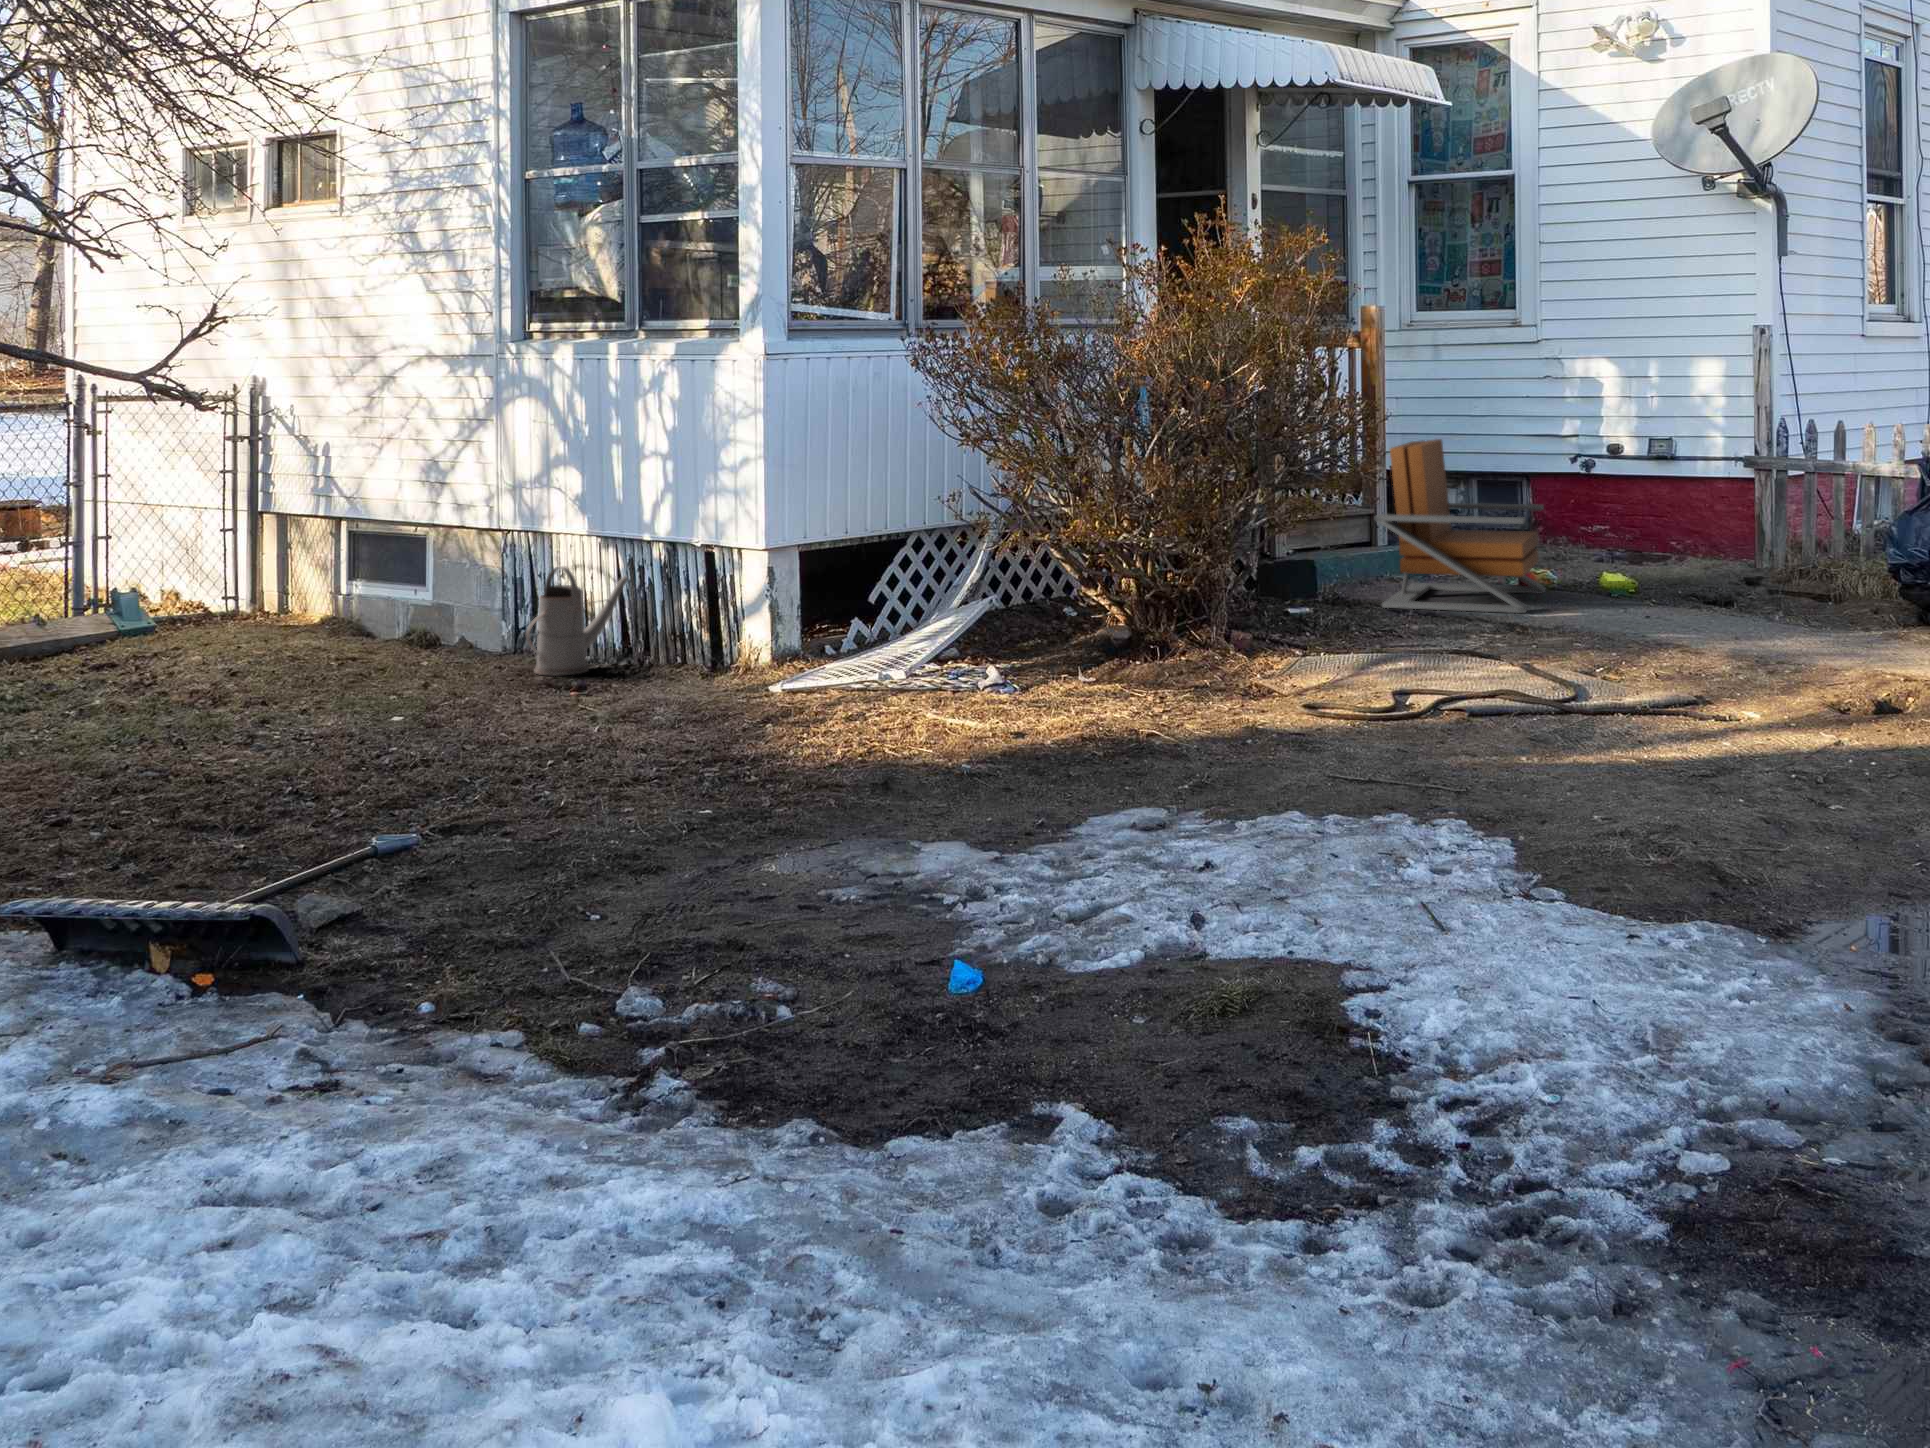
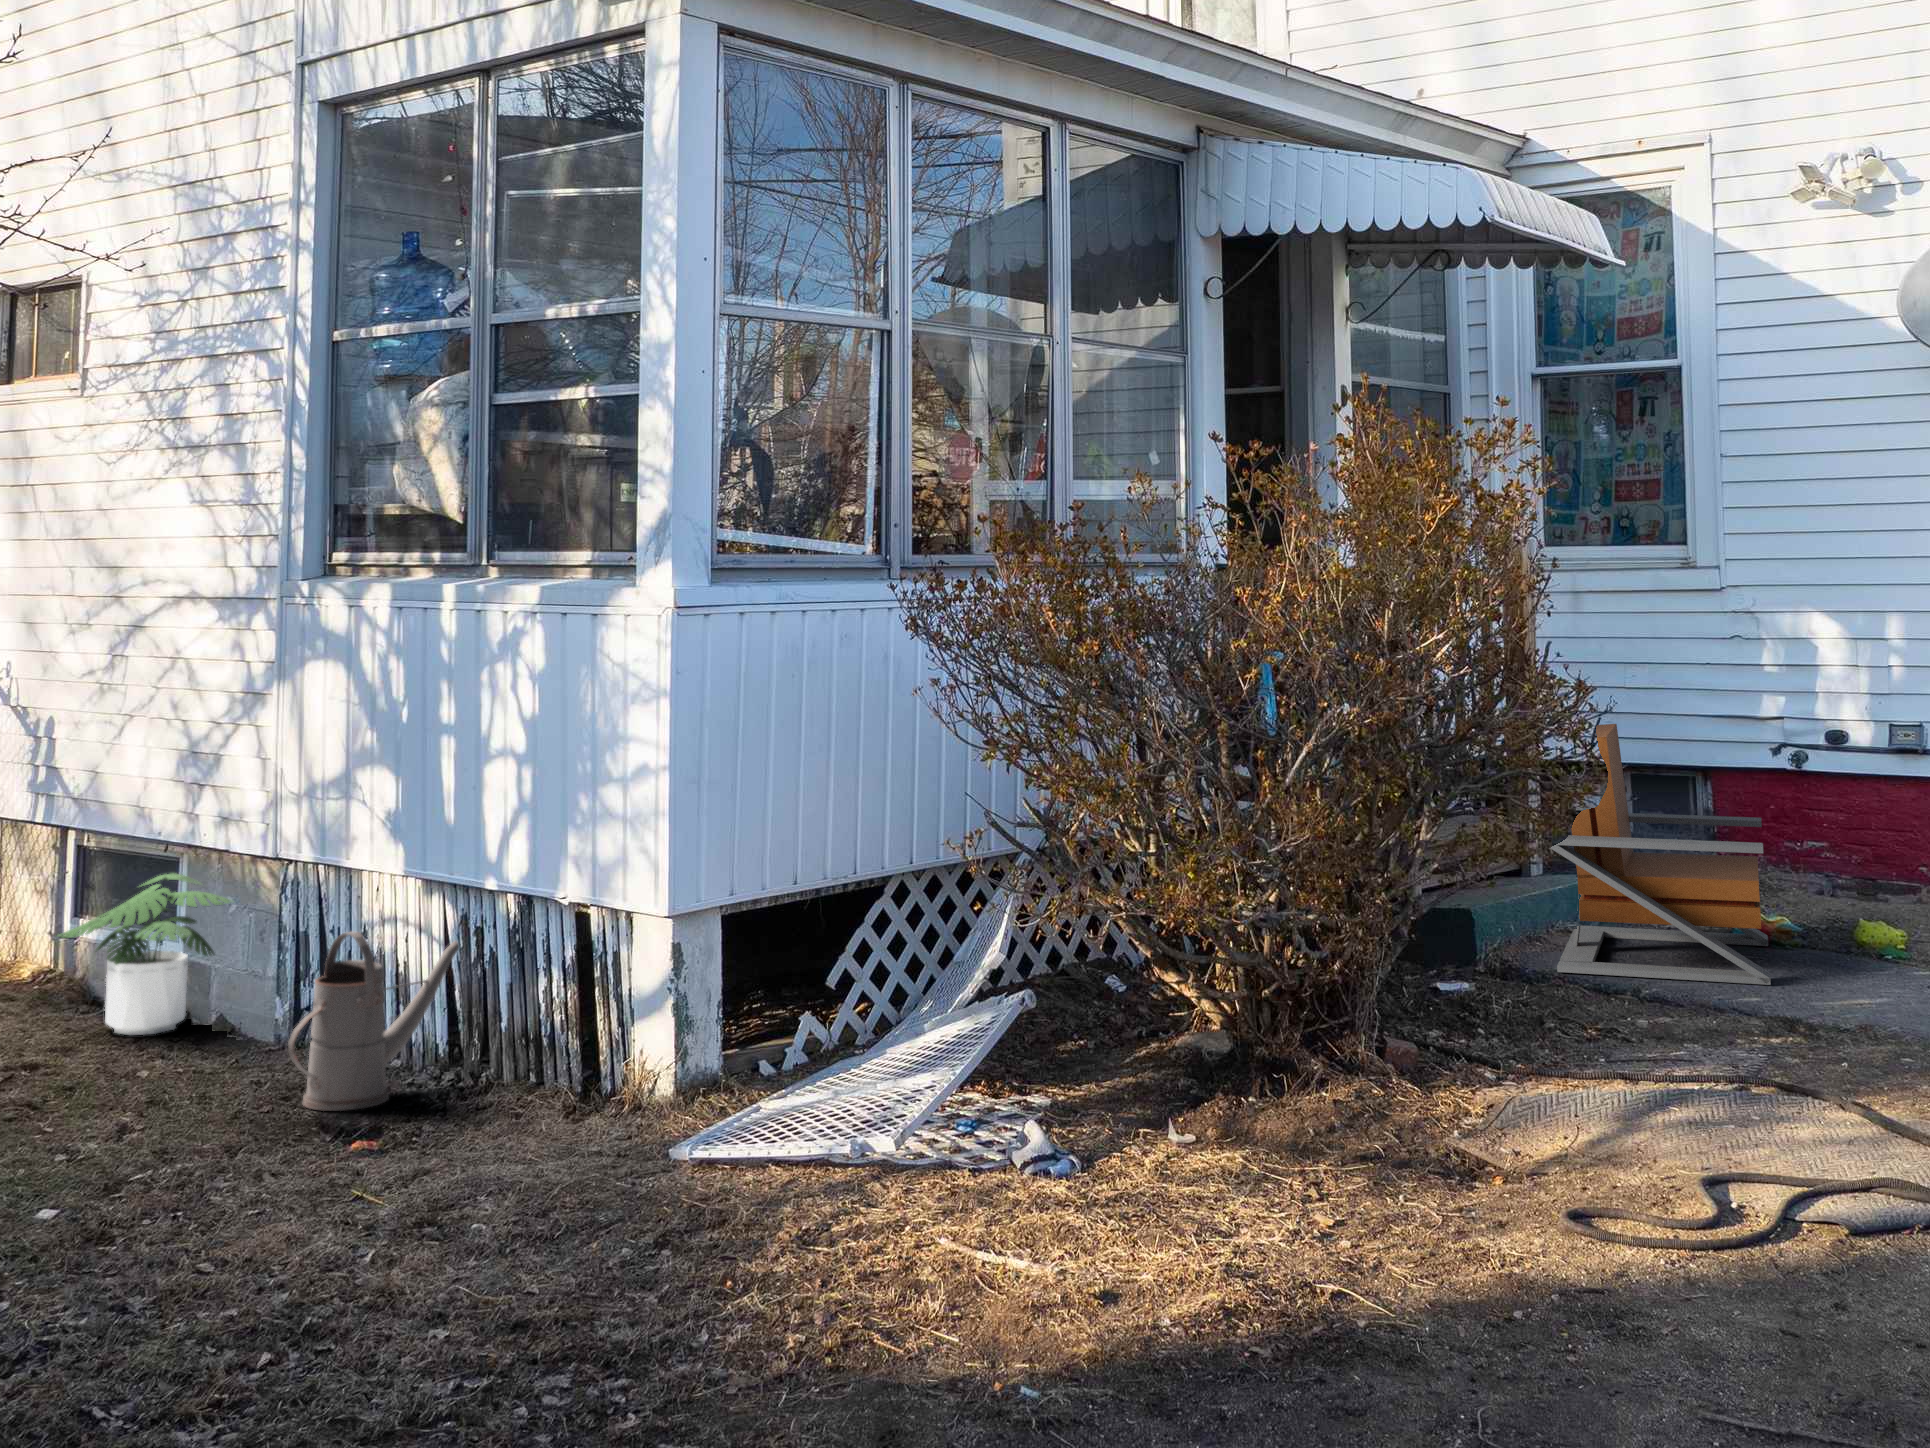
potted plant: none [355,541,472,644] -> present [57,873,234,1035]

